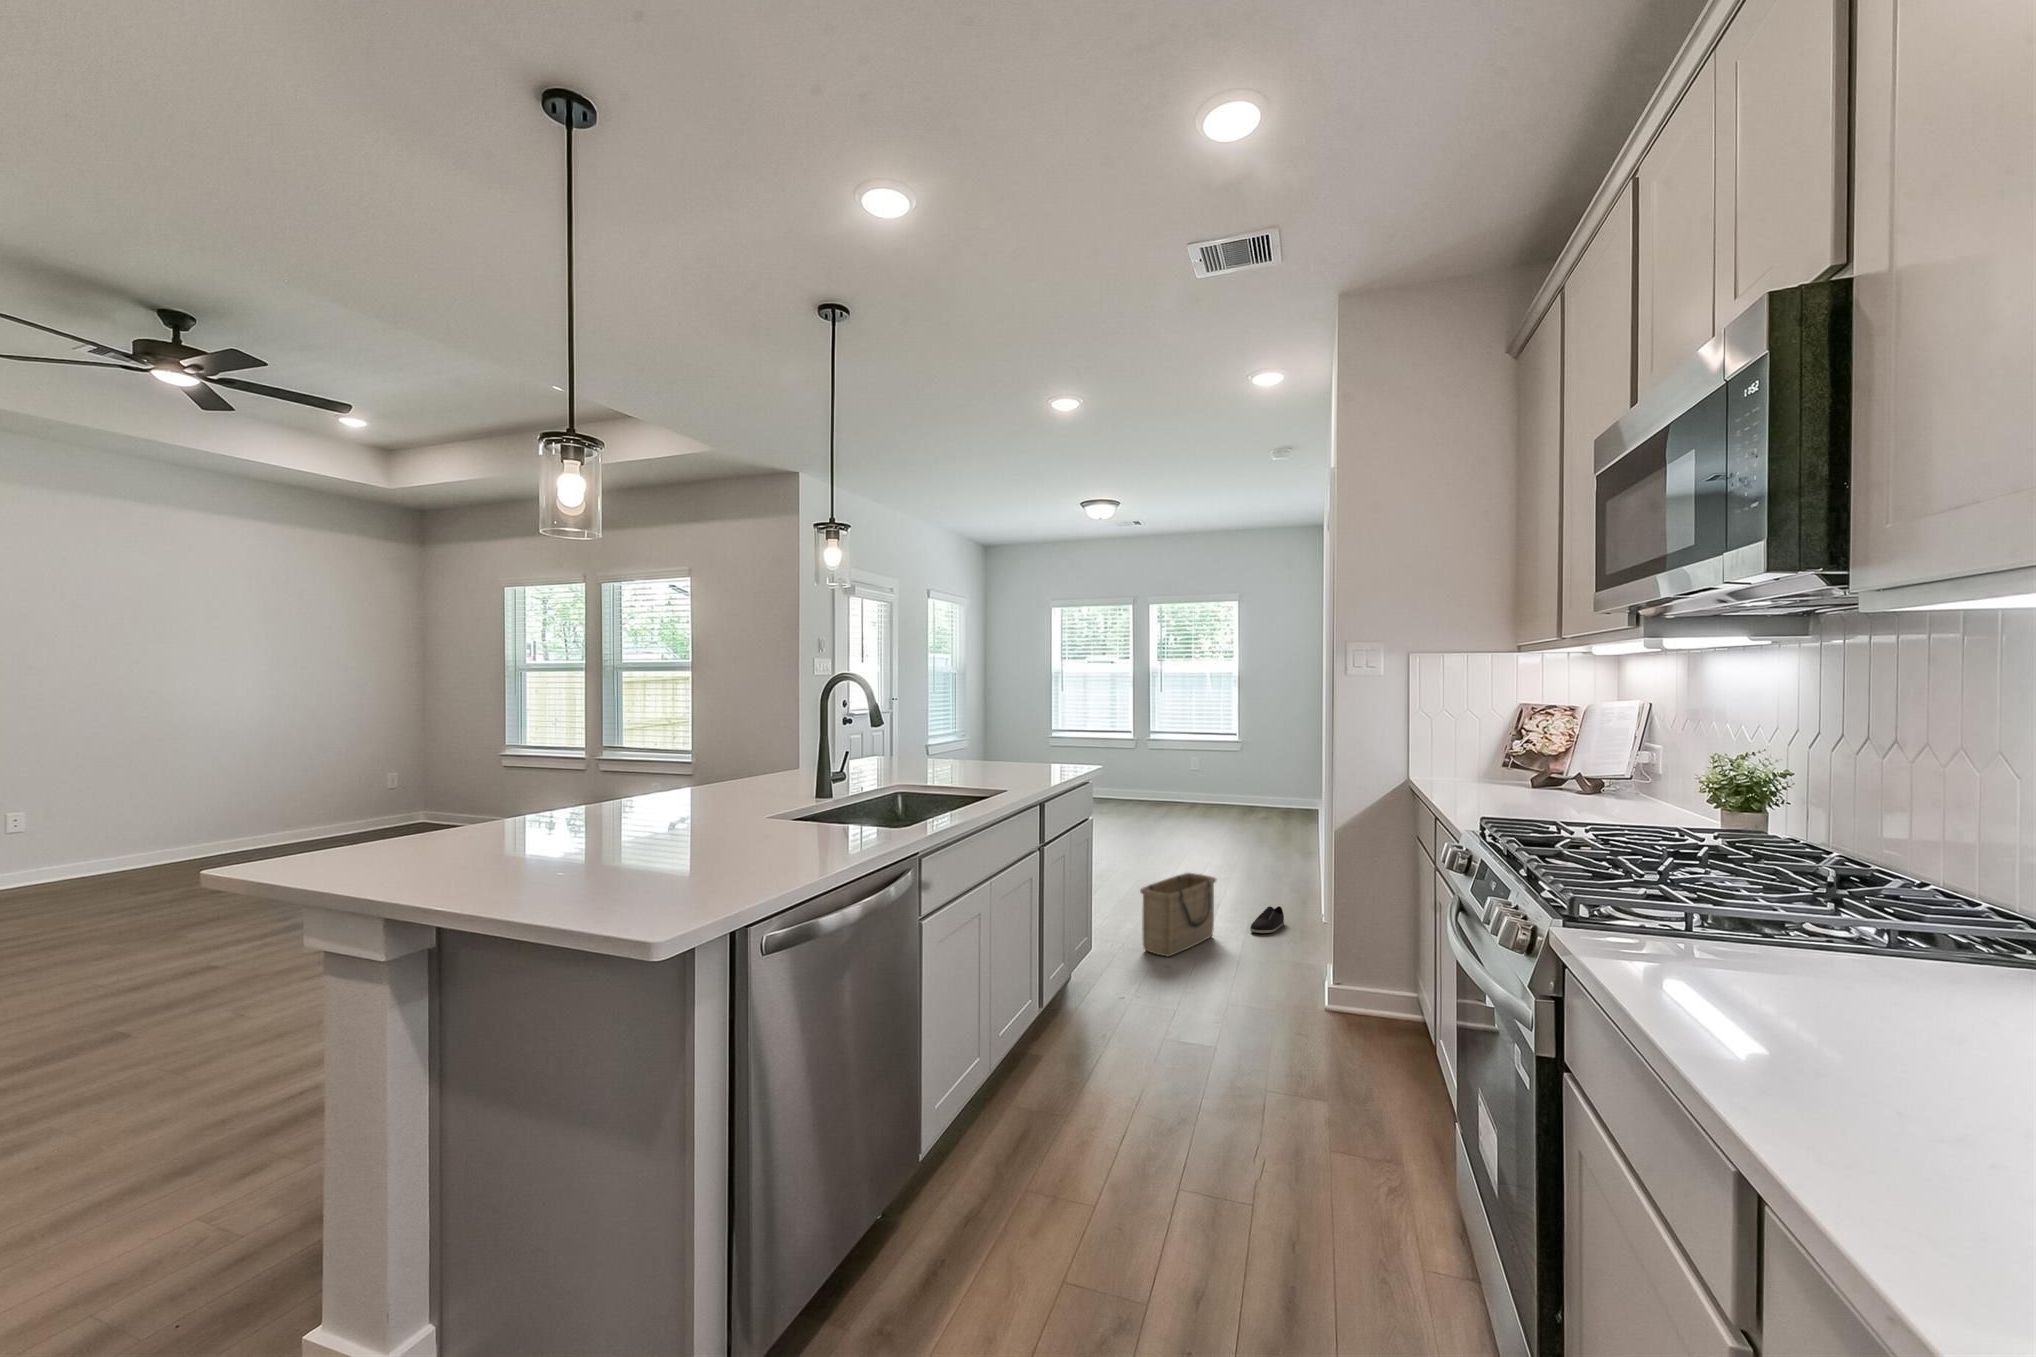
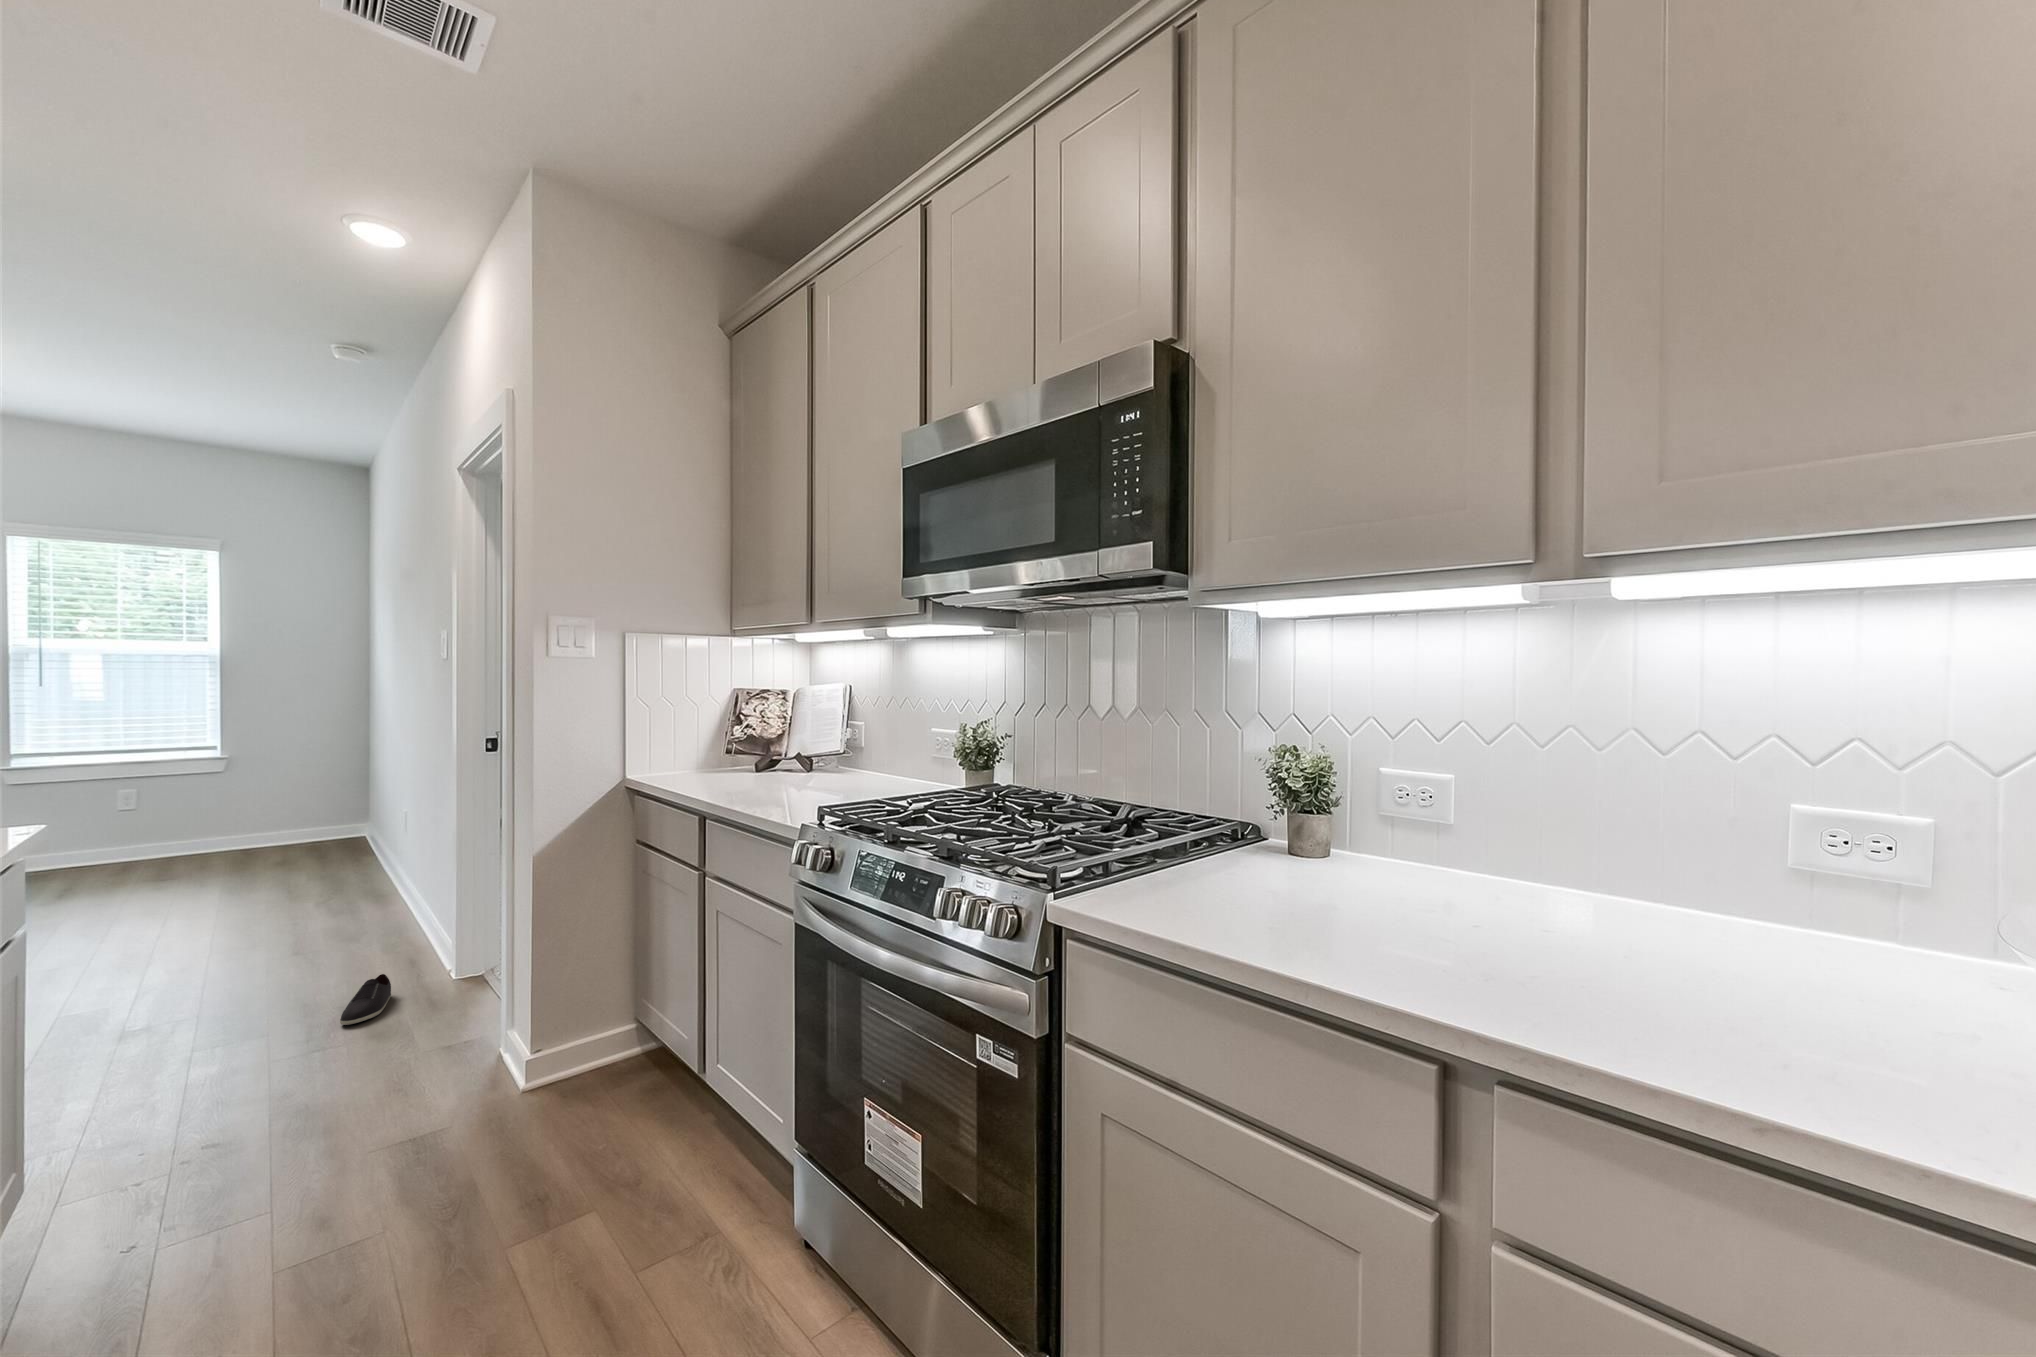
basket: present [1140,873,1216,956] -> none [115,966,280,1139]

